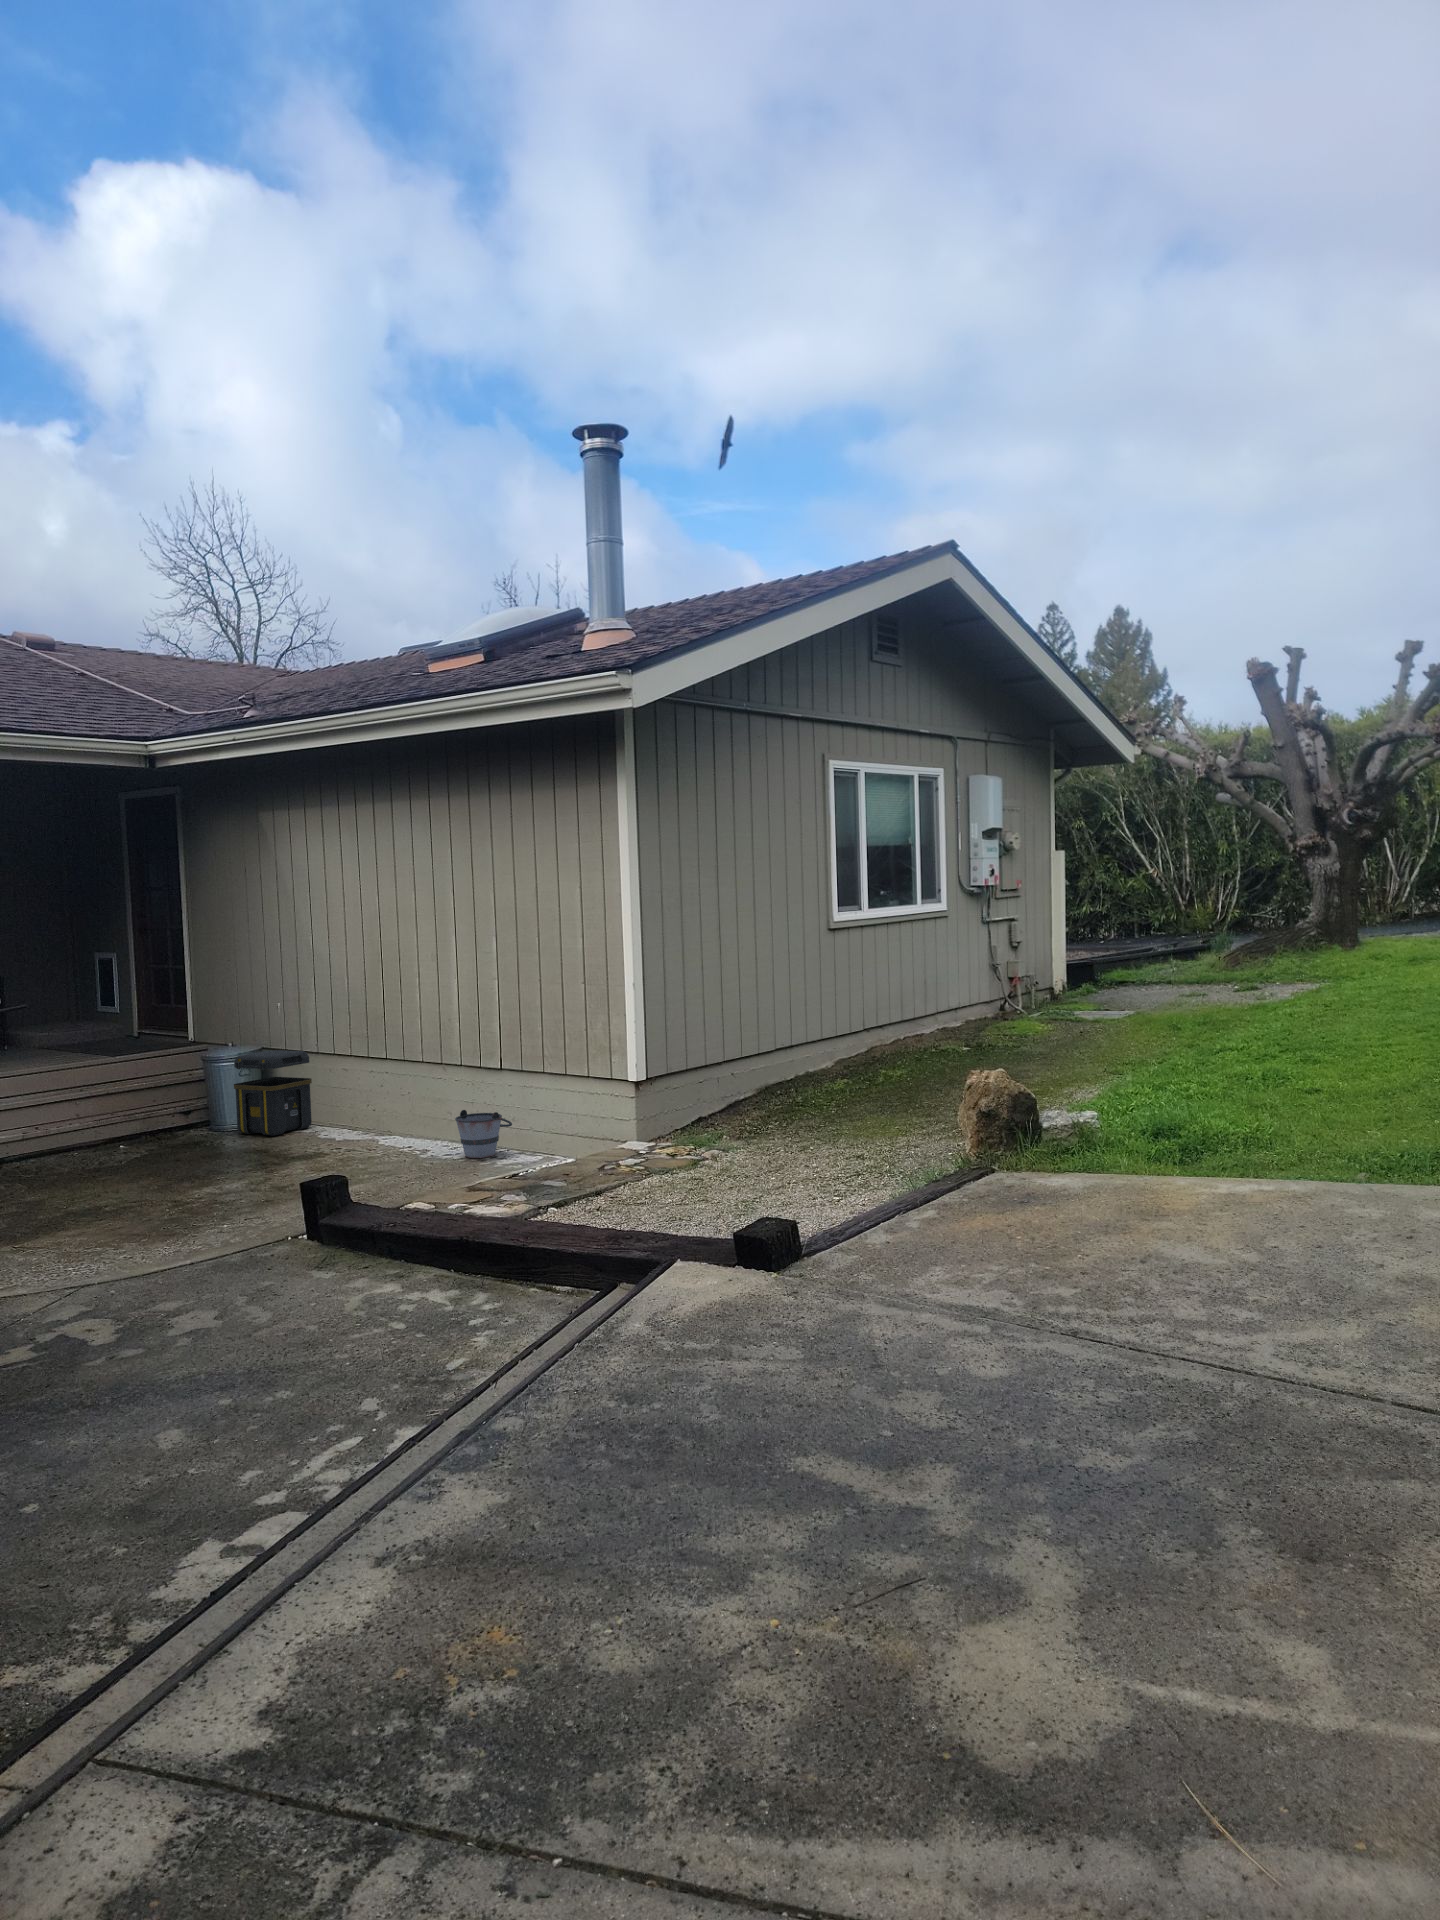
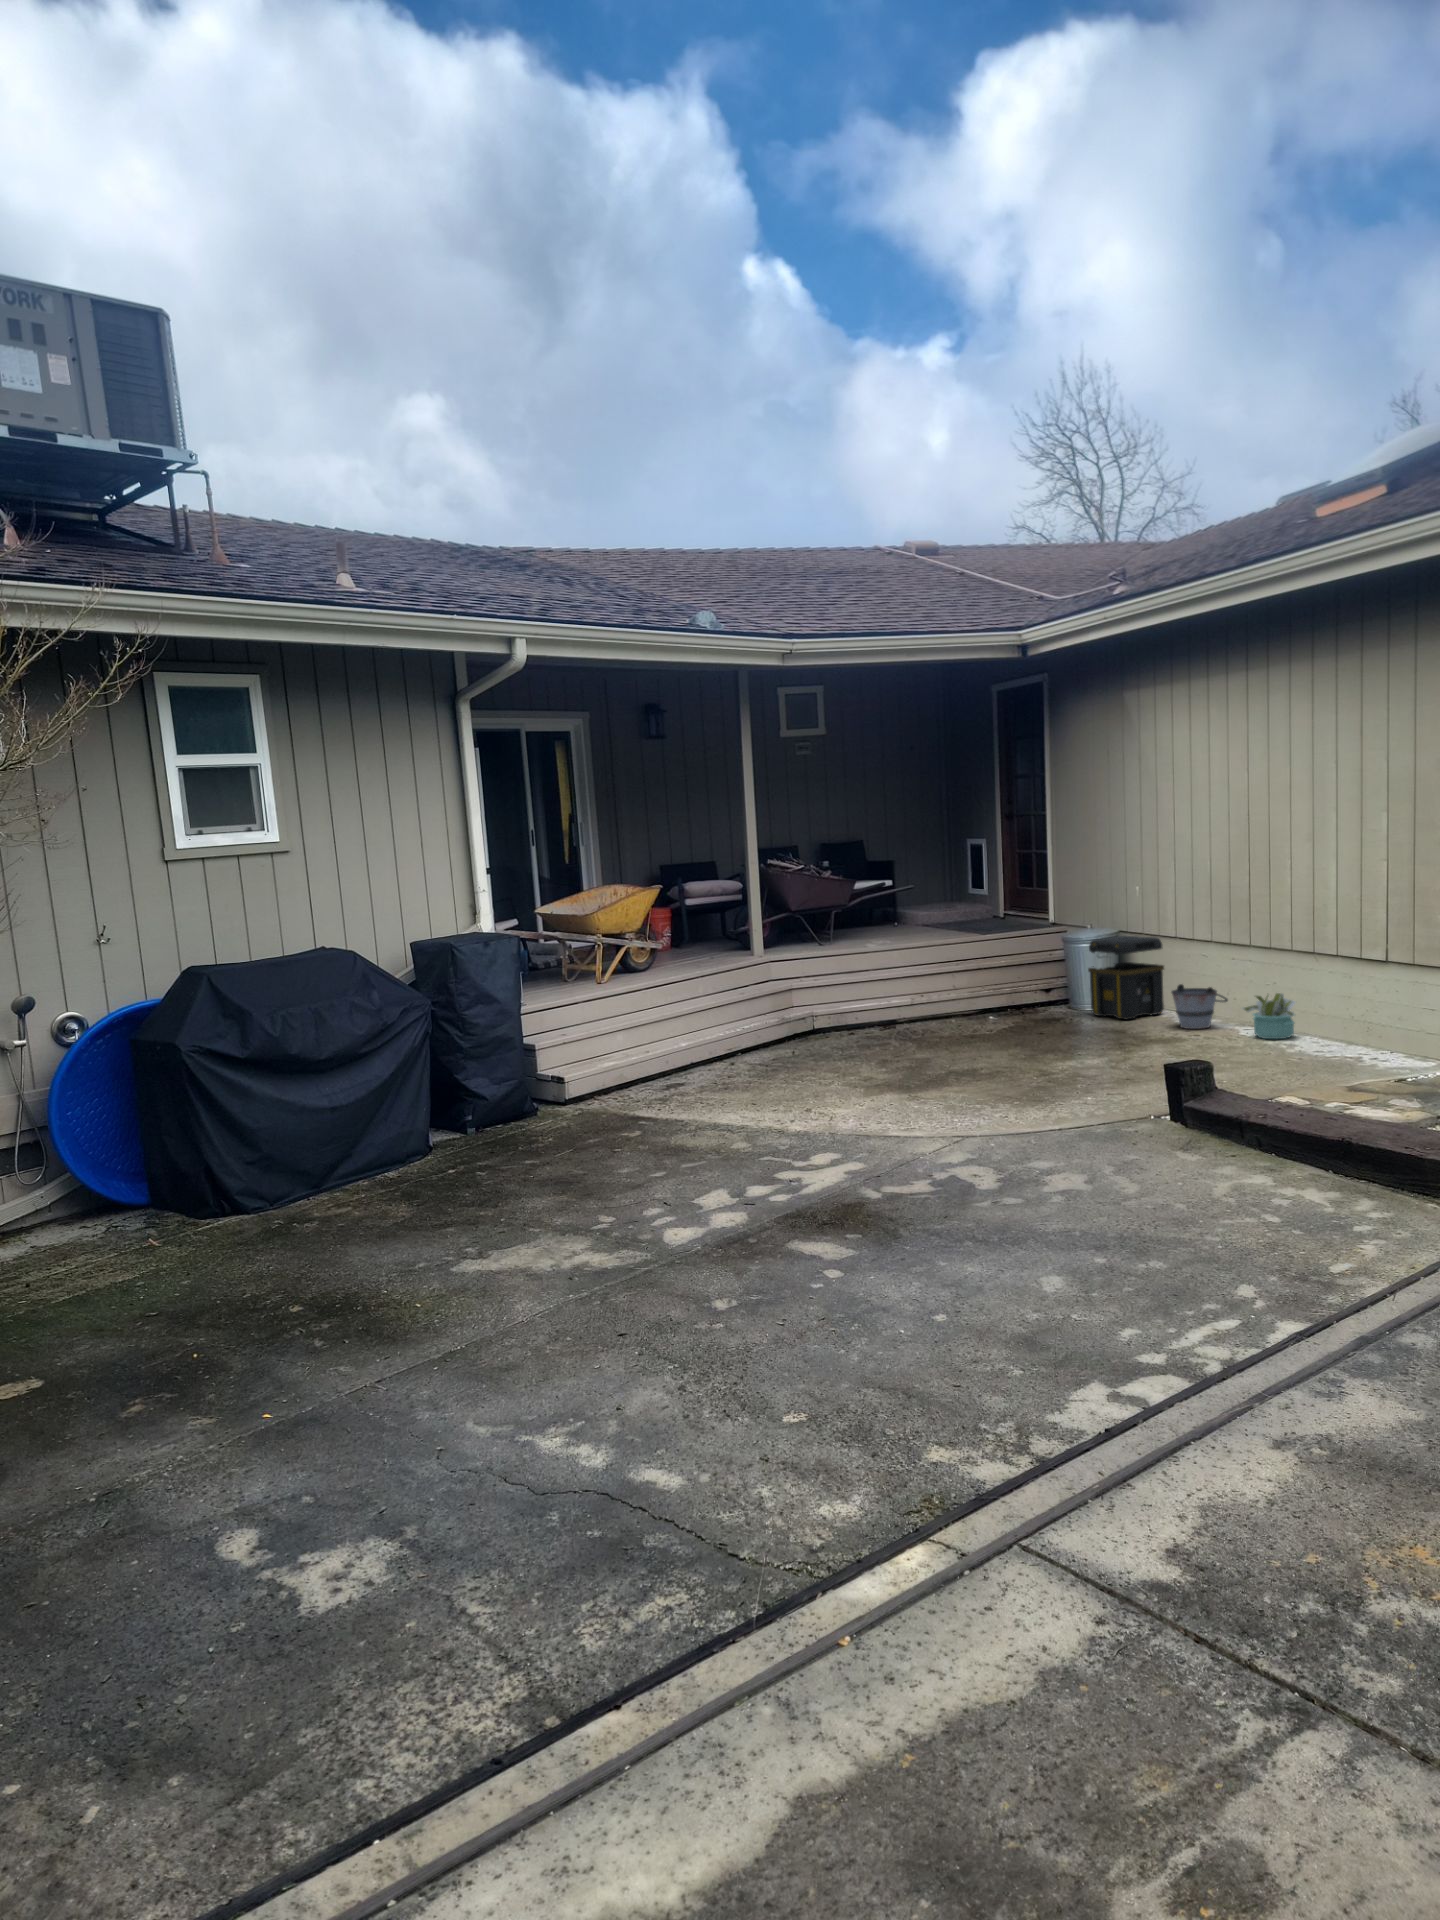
decorative plant: none [382,1101,432,1146] -> present [1243,993,1295,1039]
bucket: present [455,1110,512,1158] -> present [1171,984,1228,1029]

